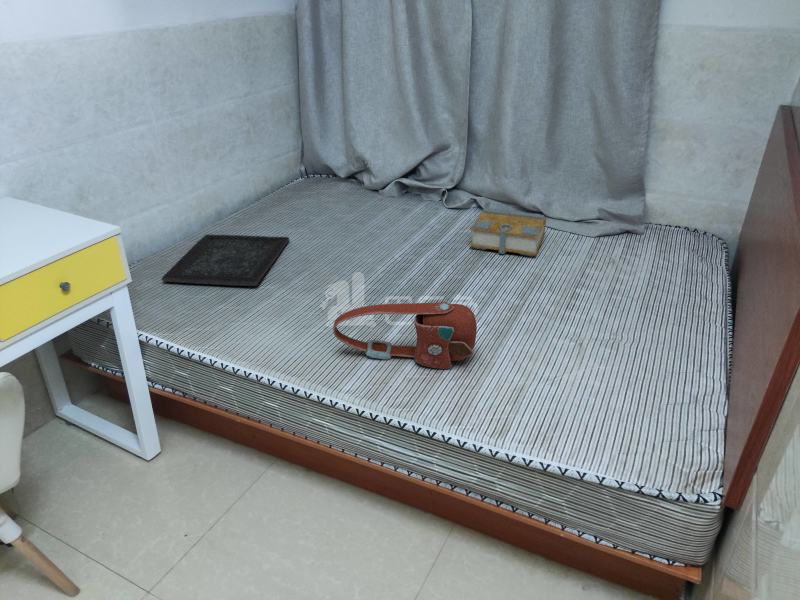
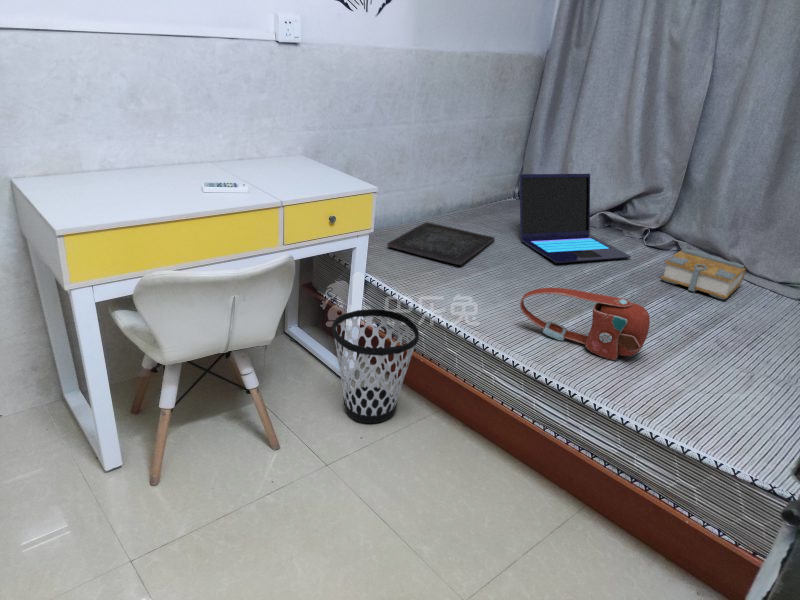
laptop: none [299,143,436,254] -> present [520,174,631,263]
wastebasket: none [109,371,226,514] -> present [332,309,419,423]

